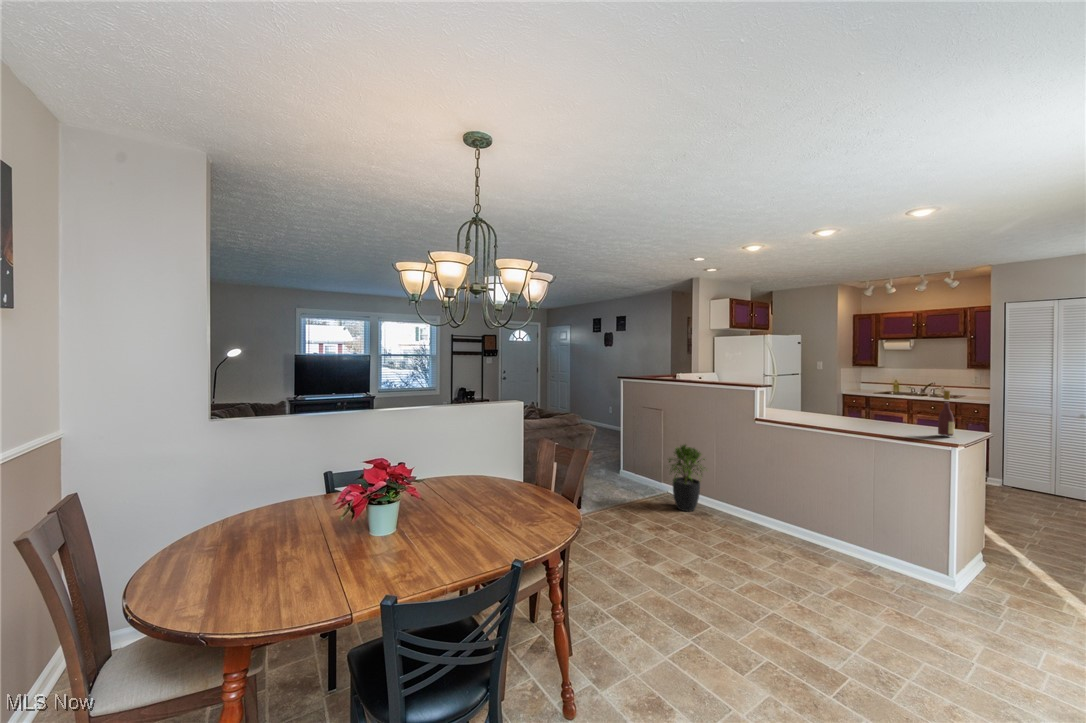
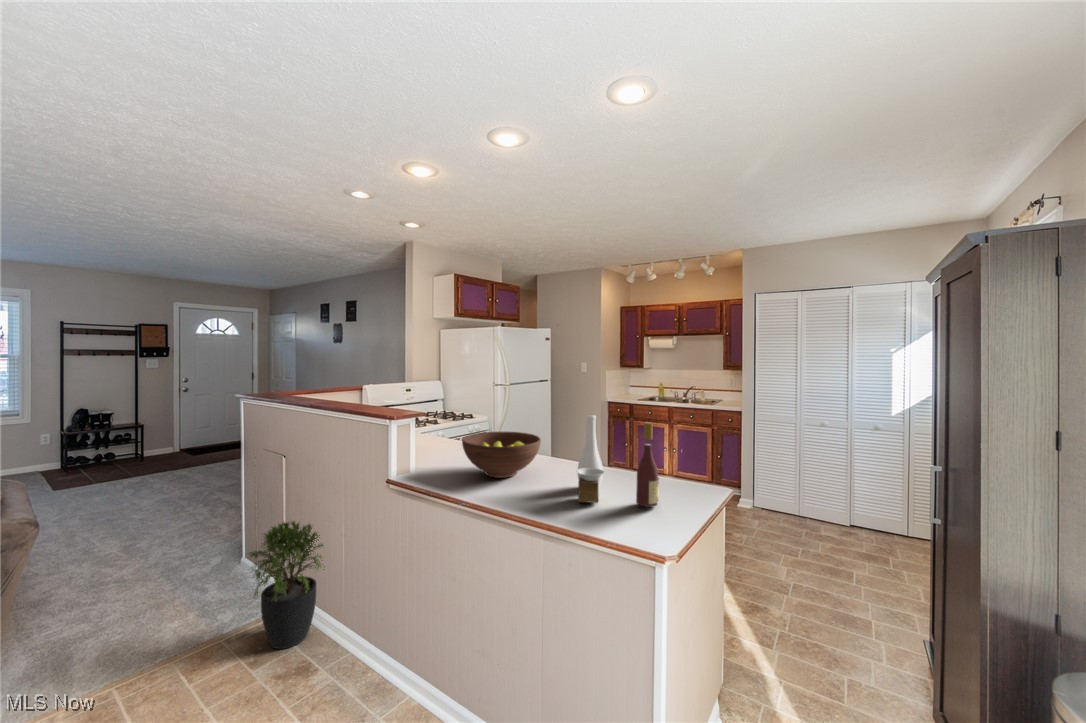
vase: none [890,388,916,433] -> present [577,415,604,503]
fruit bowl: none [804,399,858,423] -> present [462,432,541,478]

